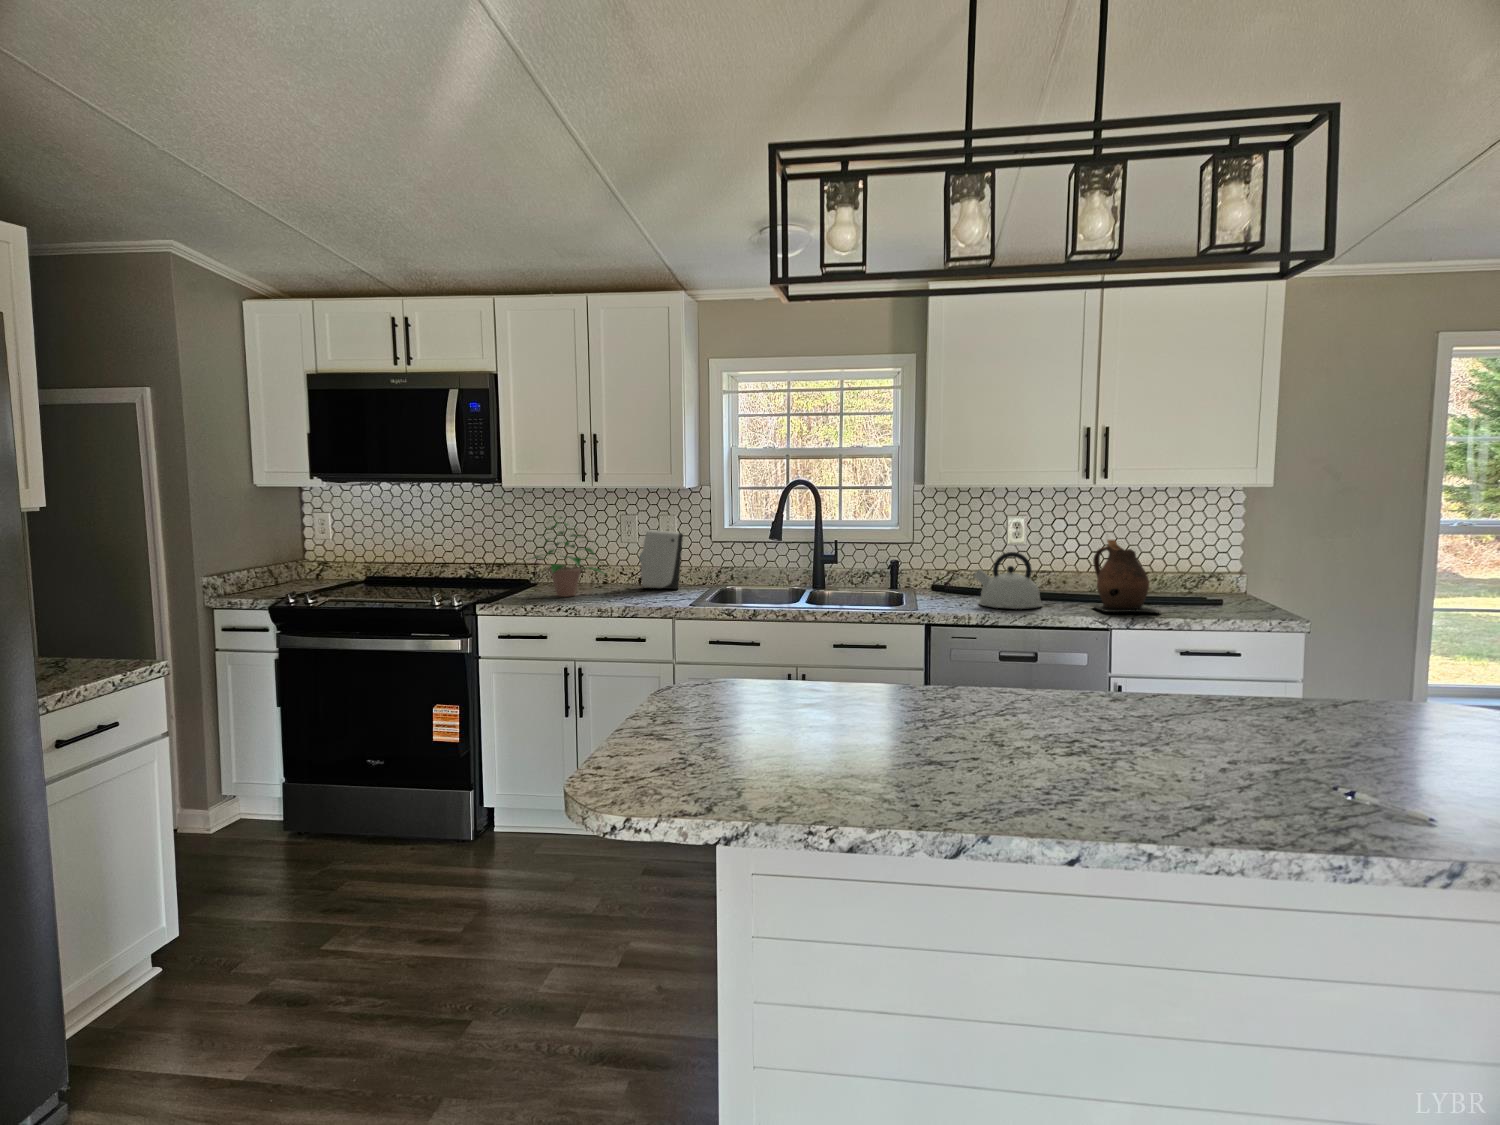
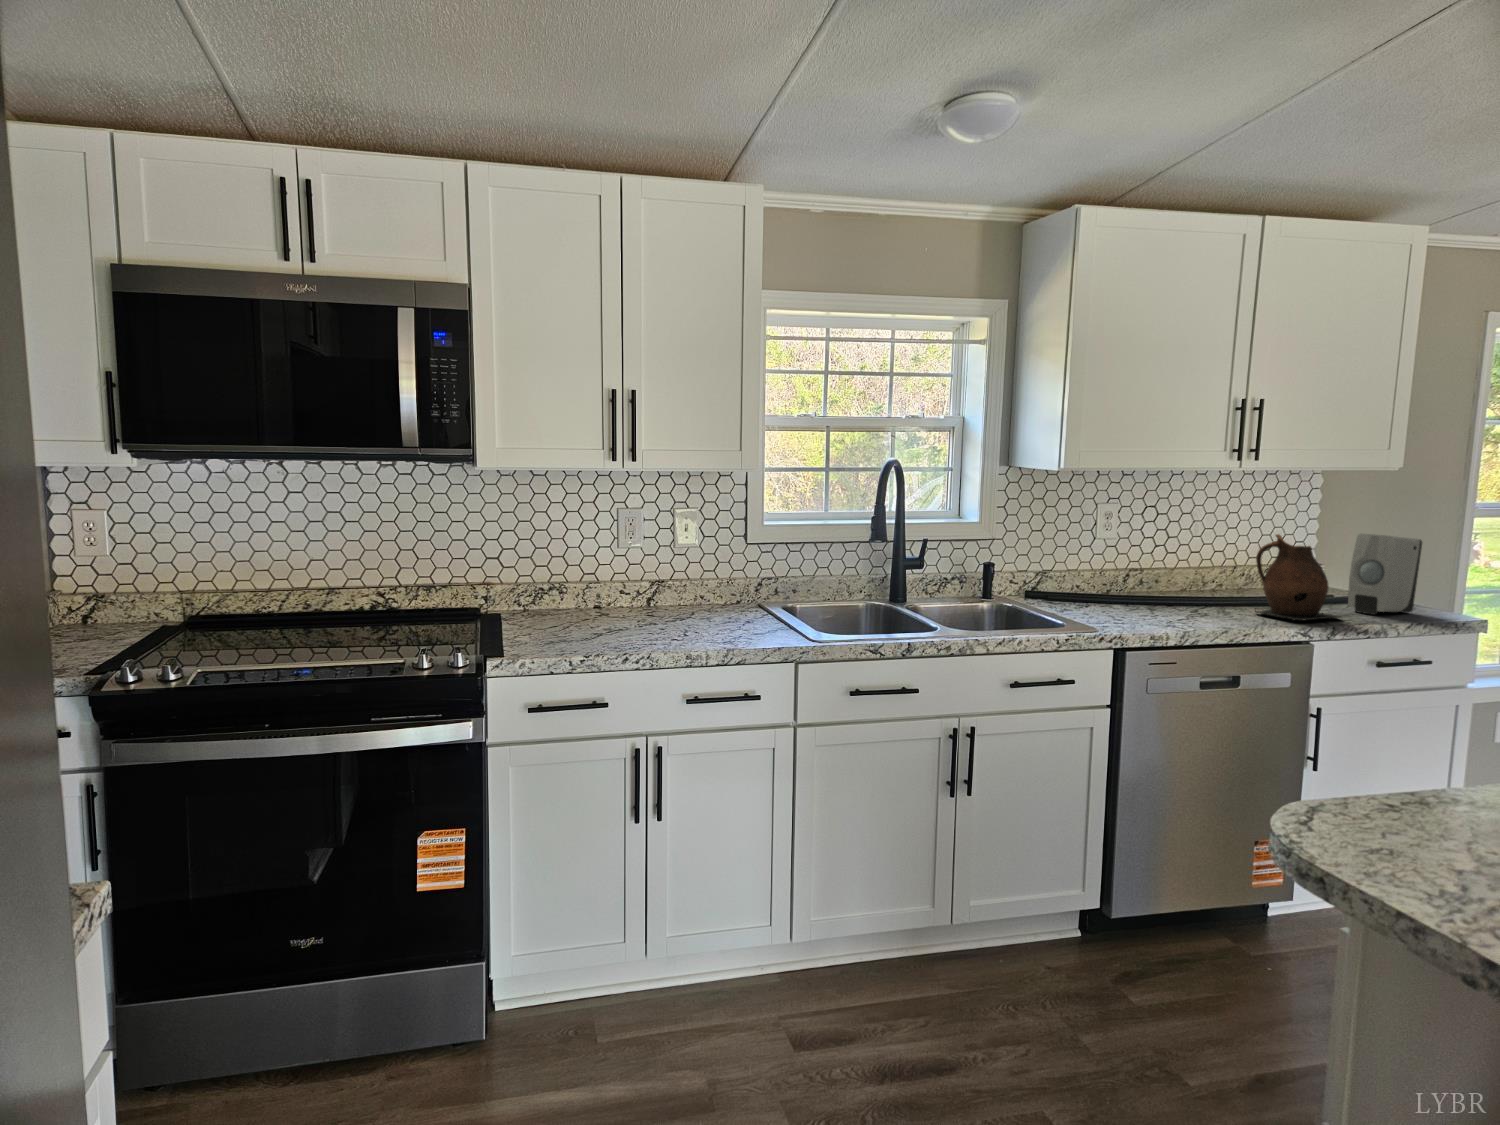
potted plant: present [533,517,604,597] -> none [531,515,665,637]
soap dispenser: present [639,530,683,589] -> present [1348,534,1422,615]
kettle: present [974,552,1042,609] -> none [1131,552,1213,622]

